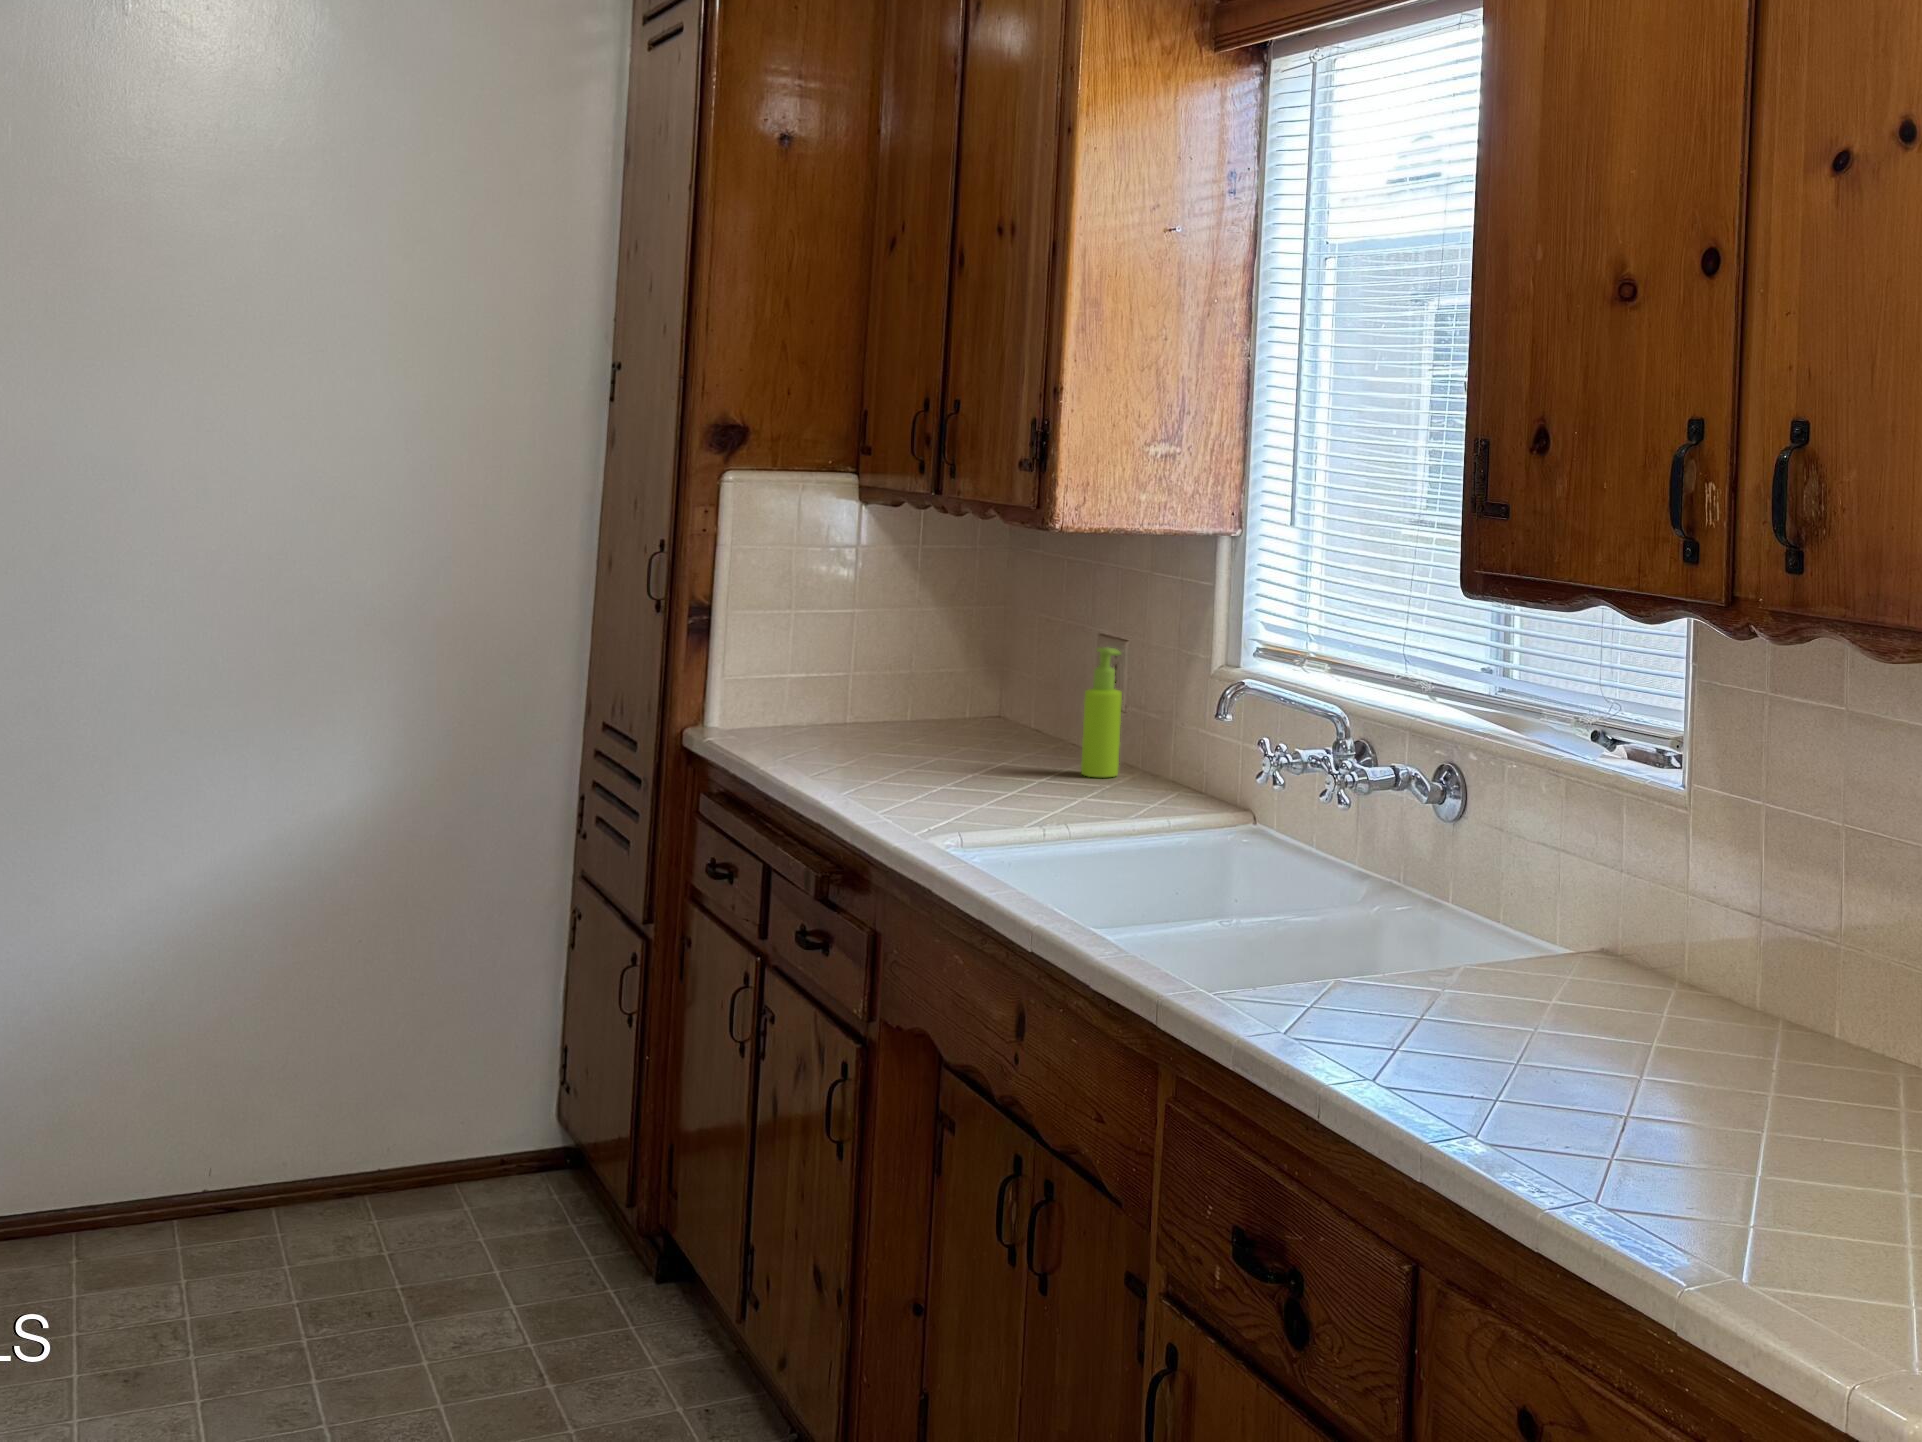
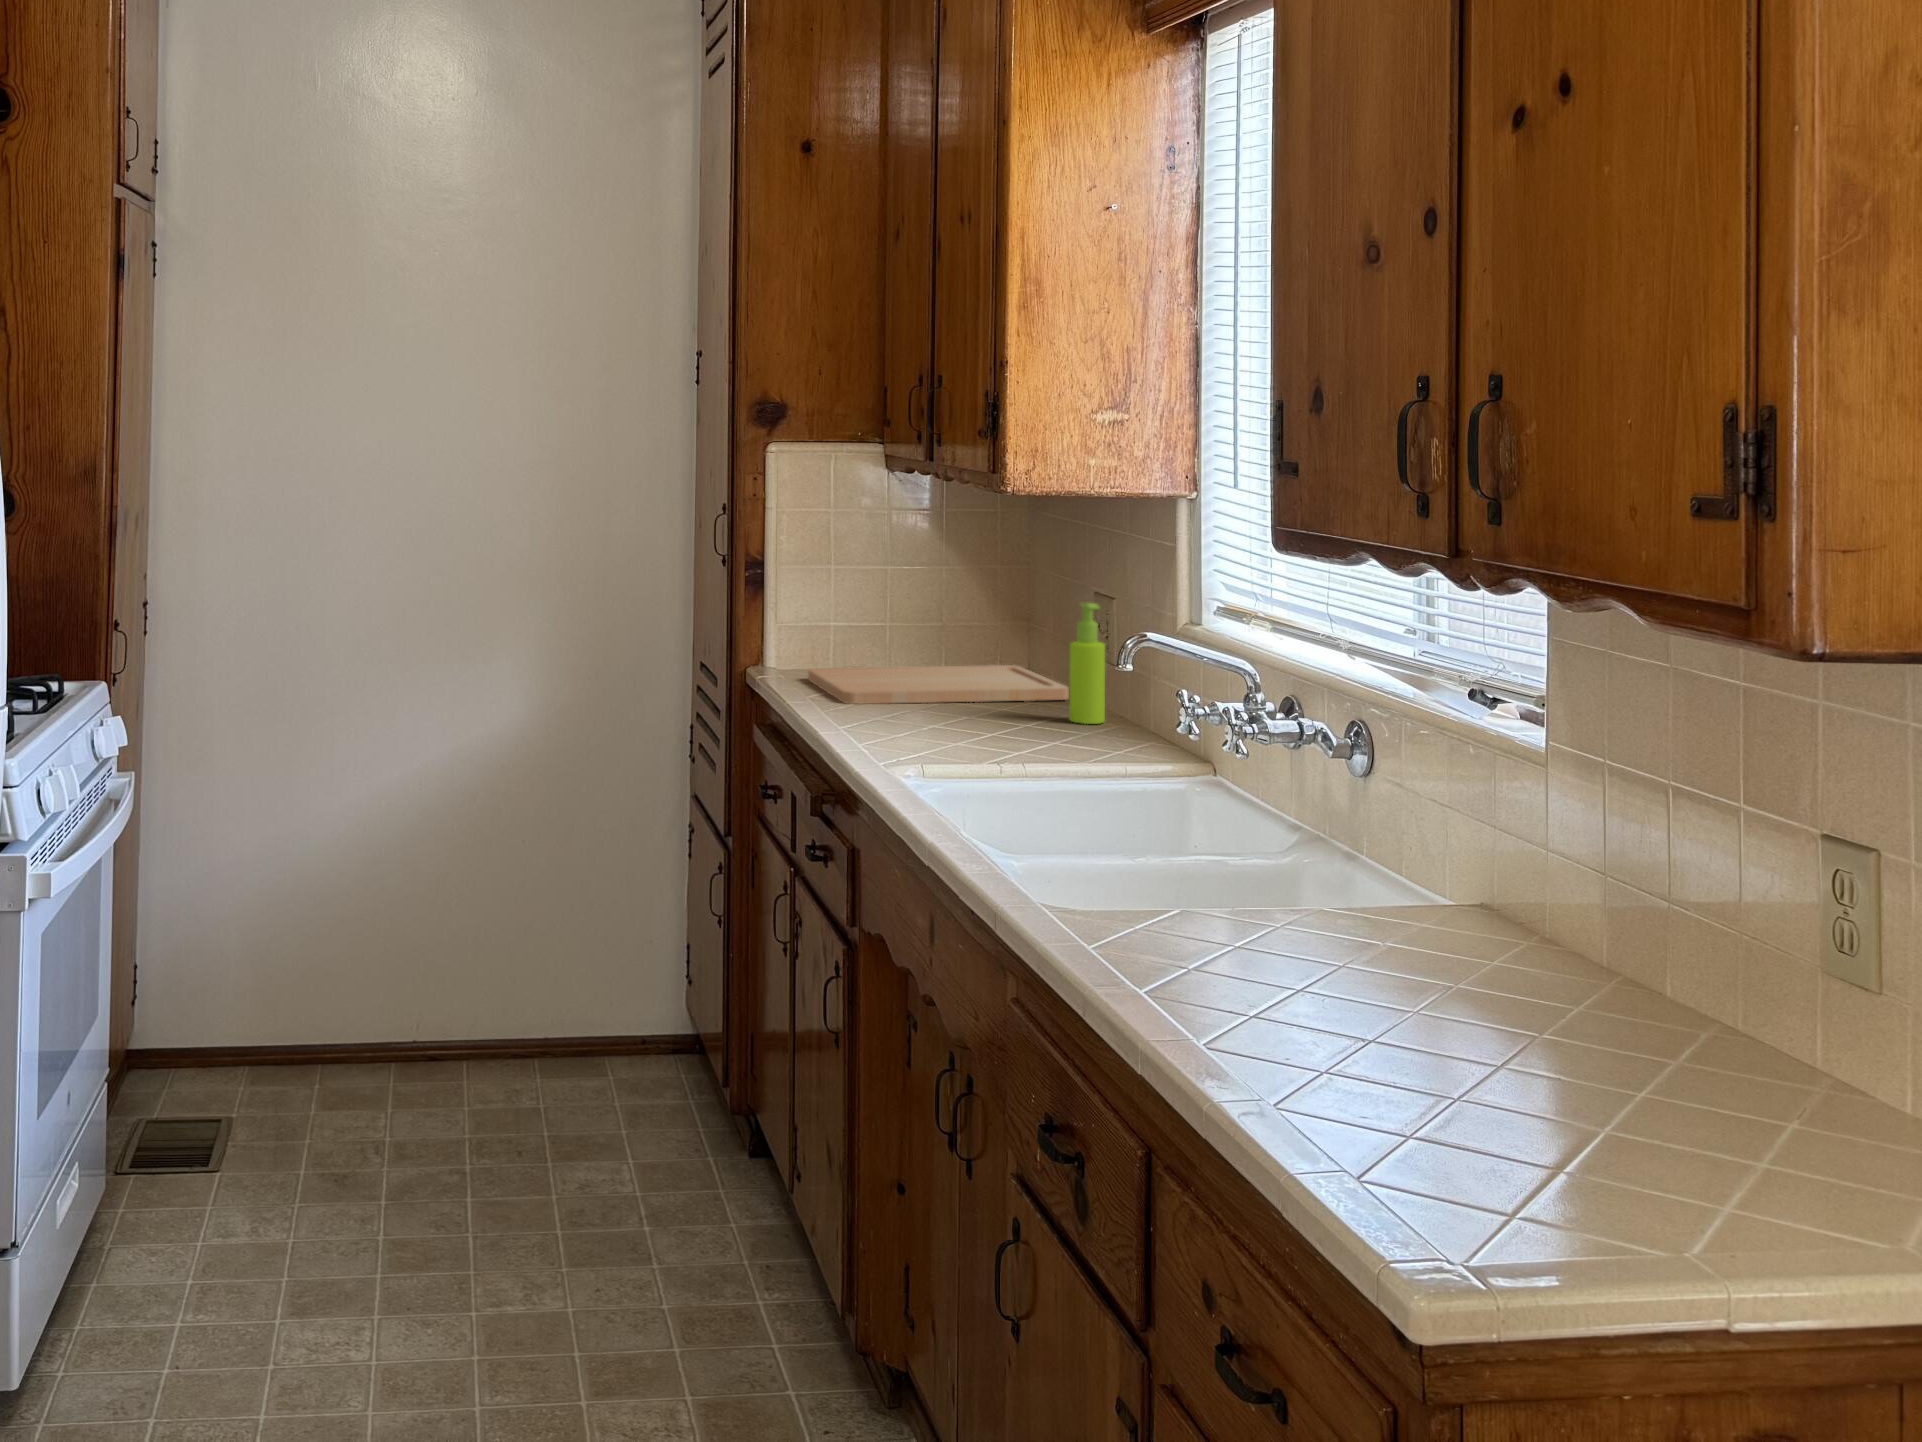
cutting board: none [768,715,1065,766] -> present [808,665,1069,704]

